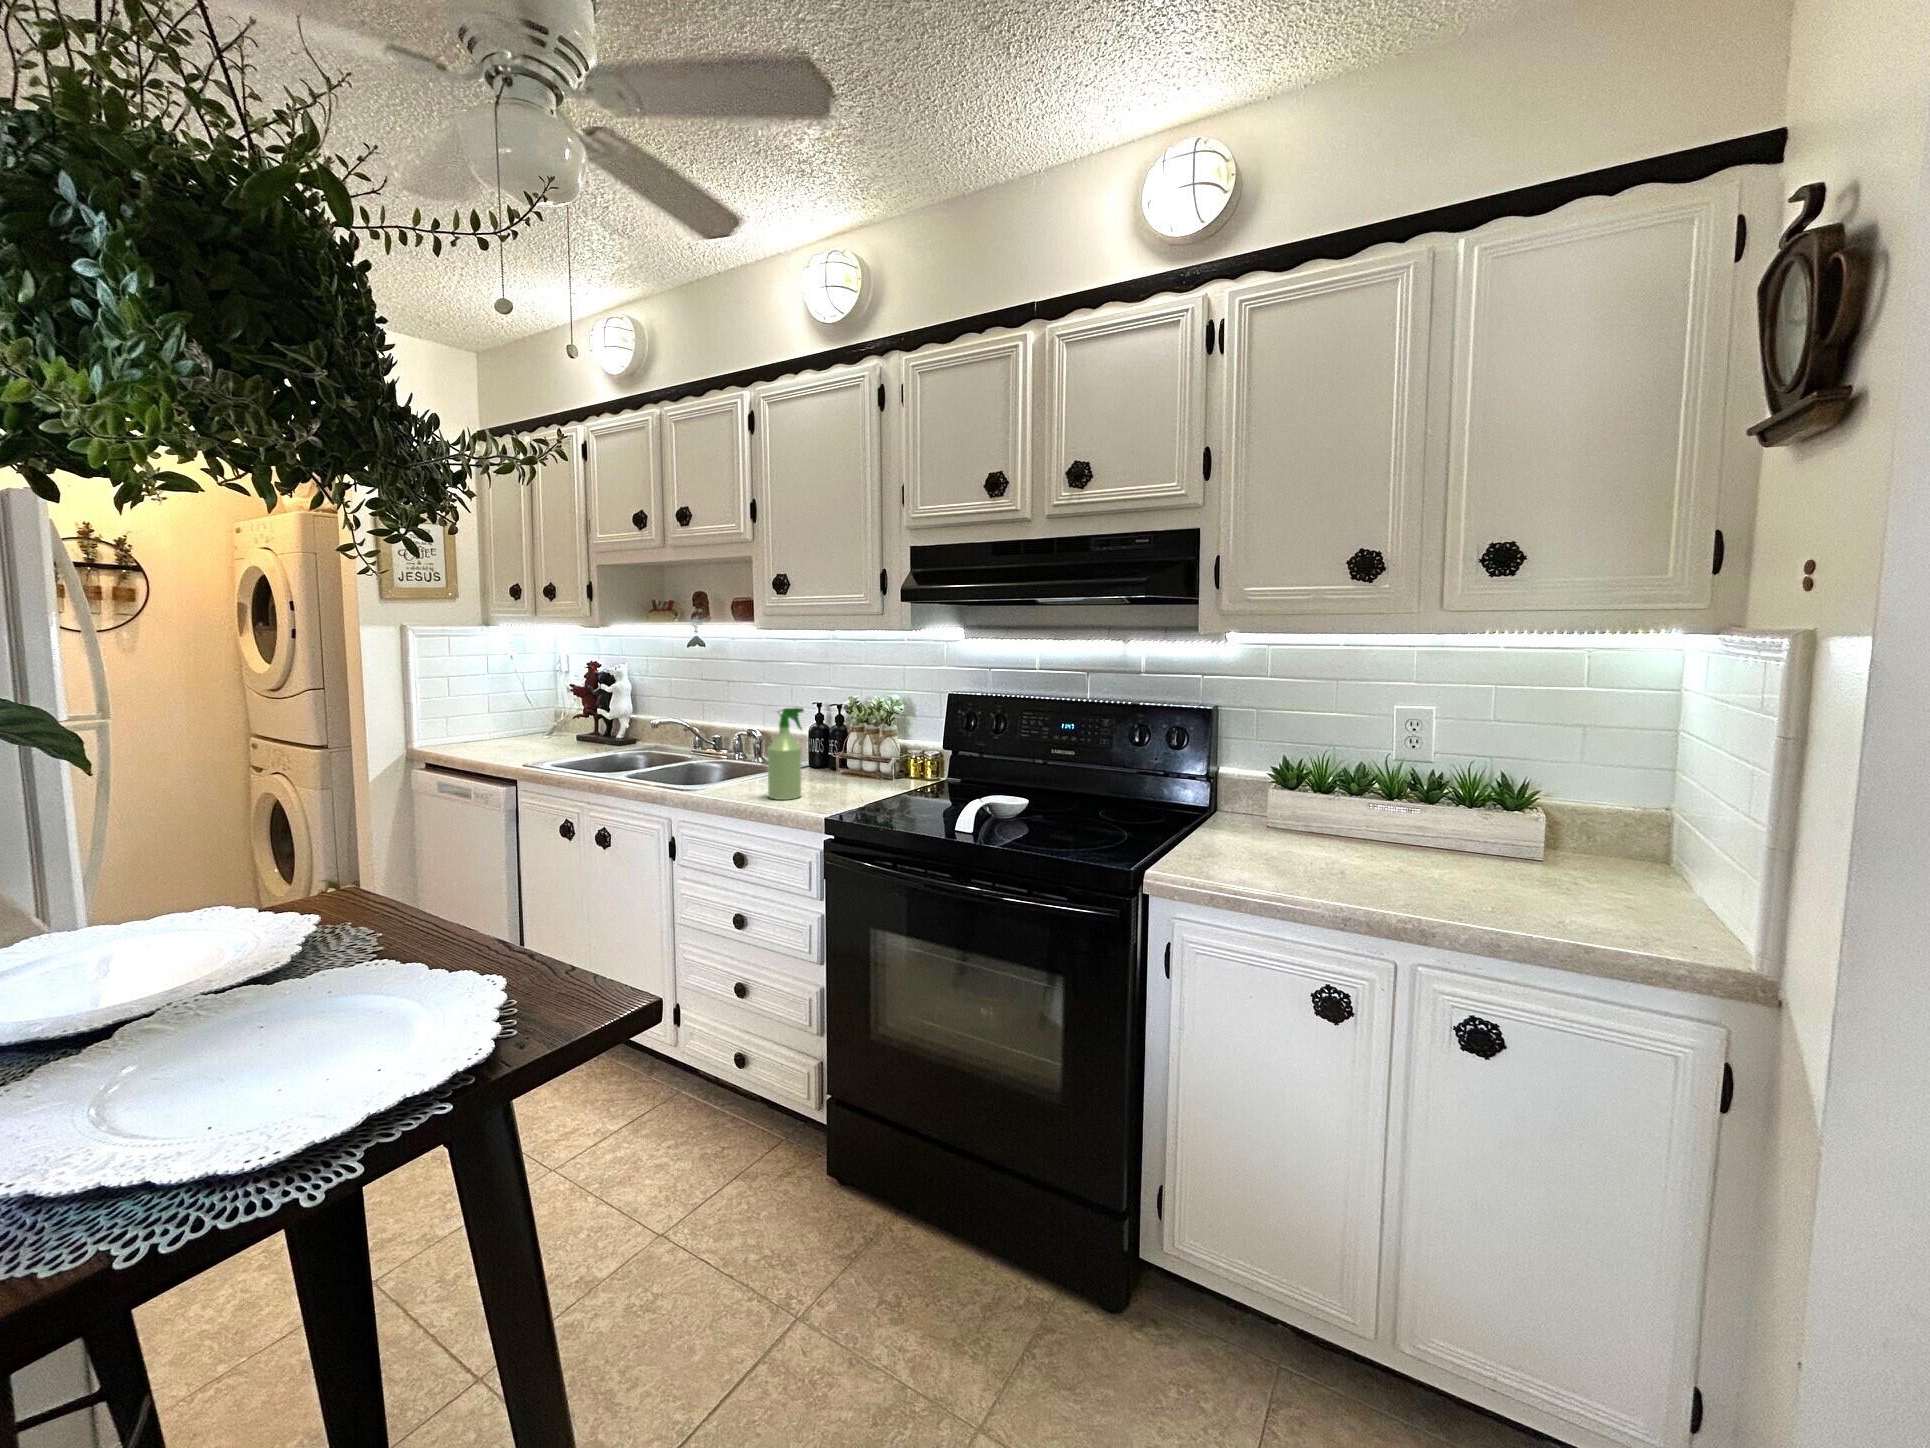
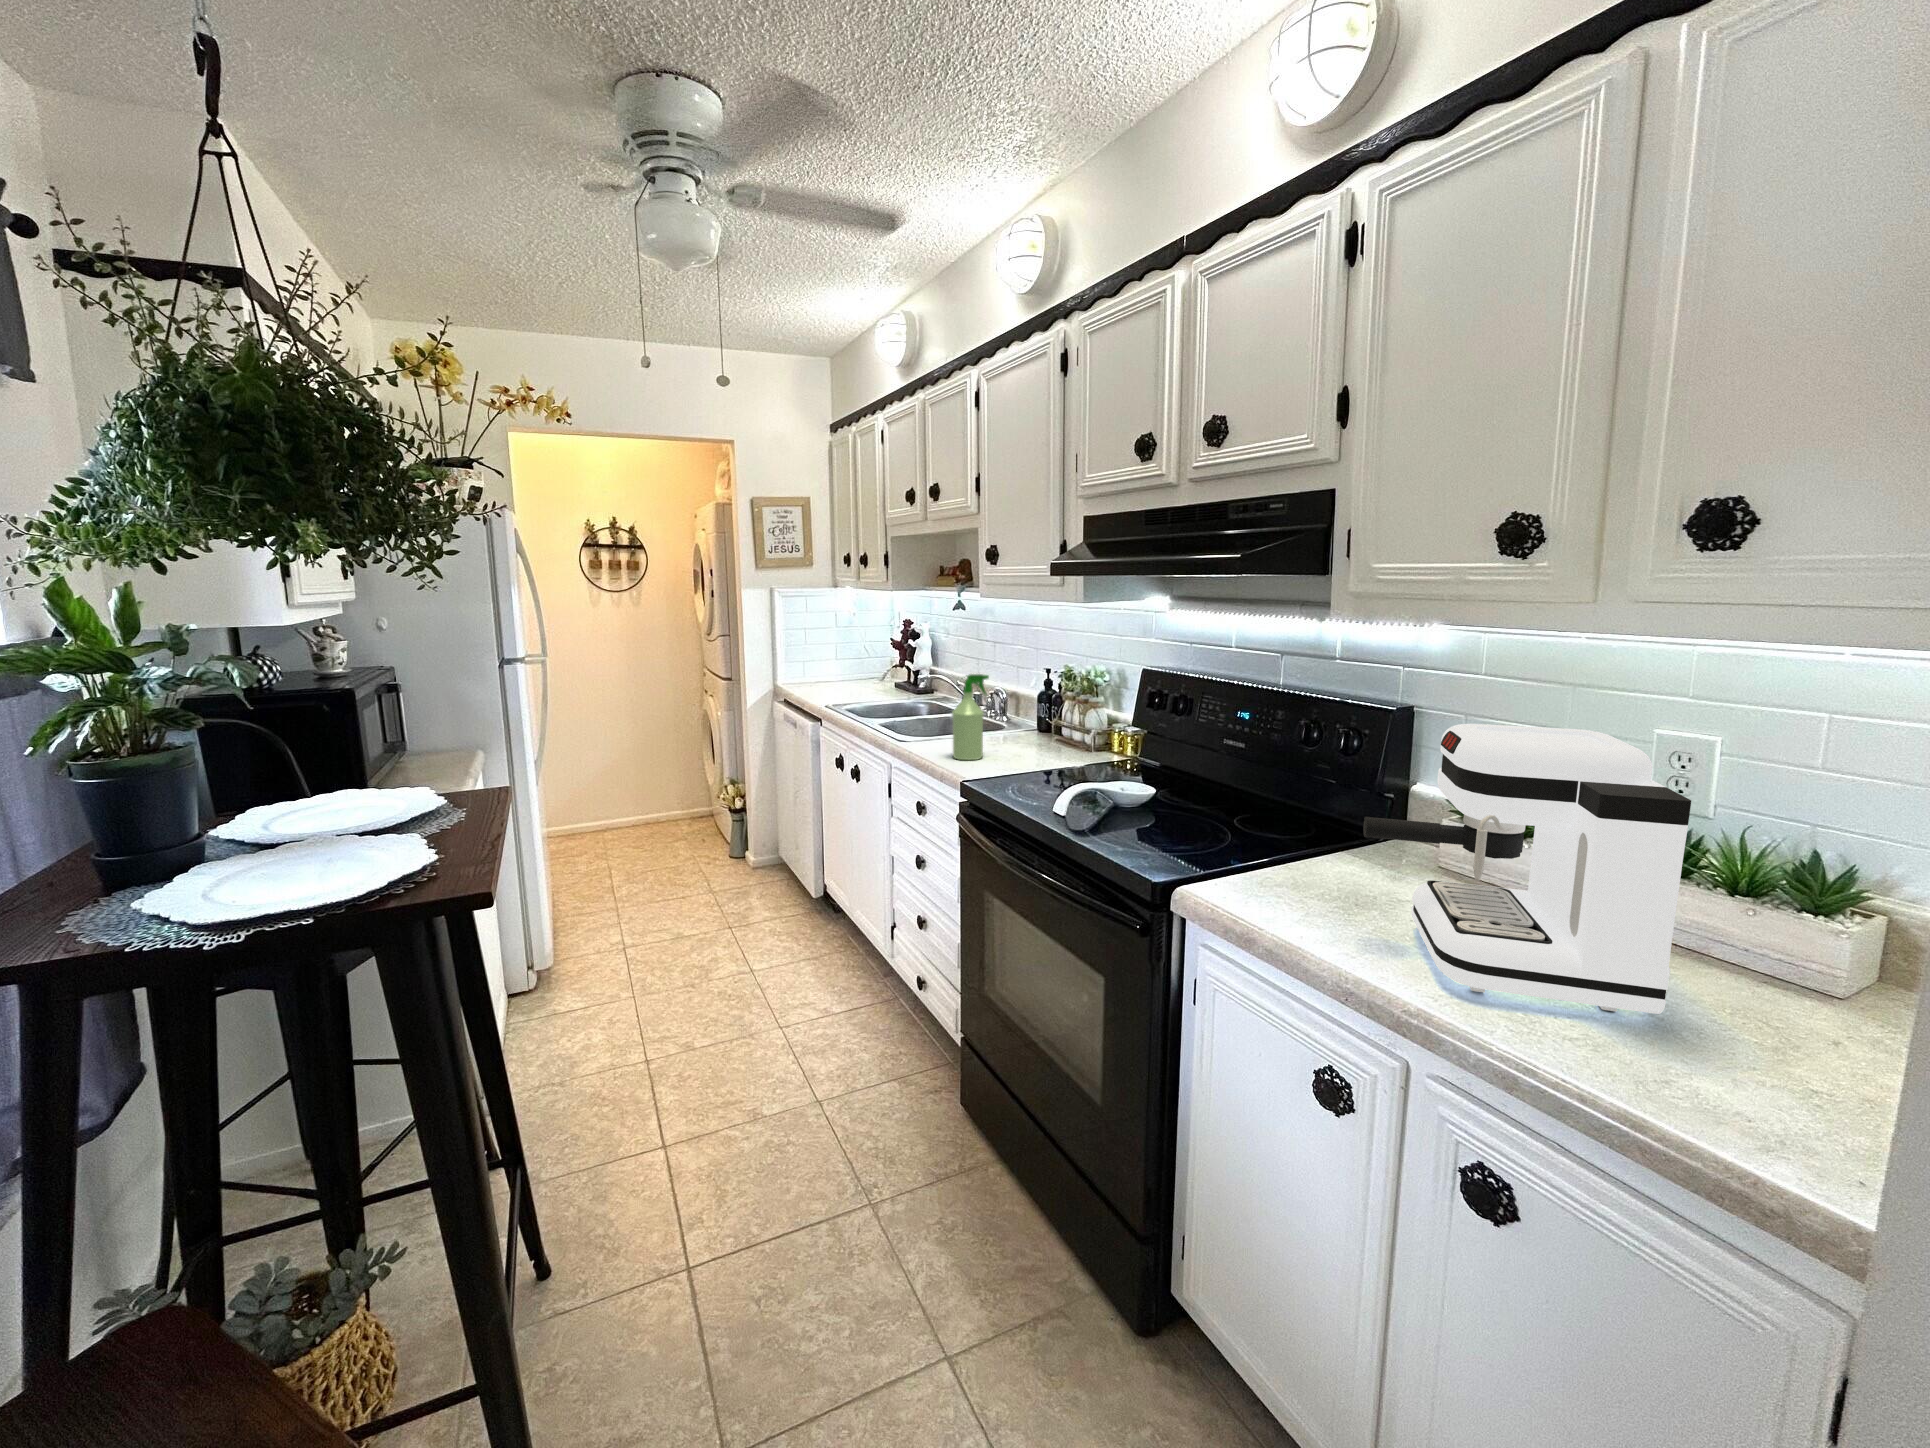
coffee maker: none [1308,703,1532,897] -> present [1363,724,1691,1014]

